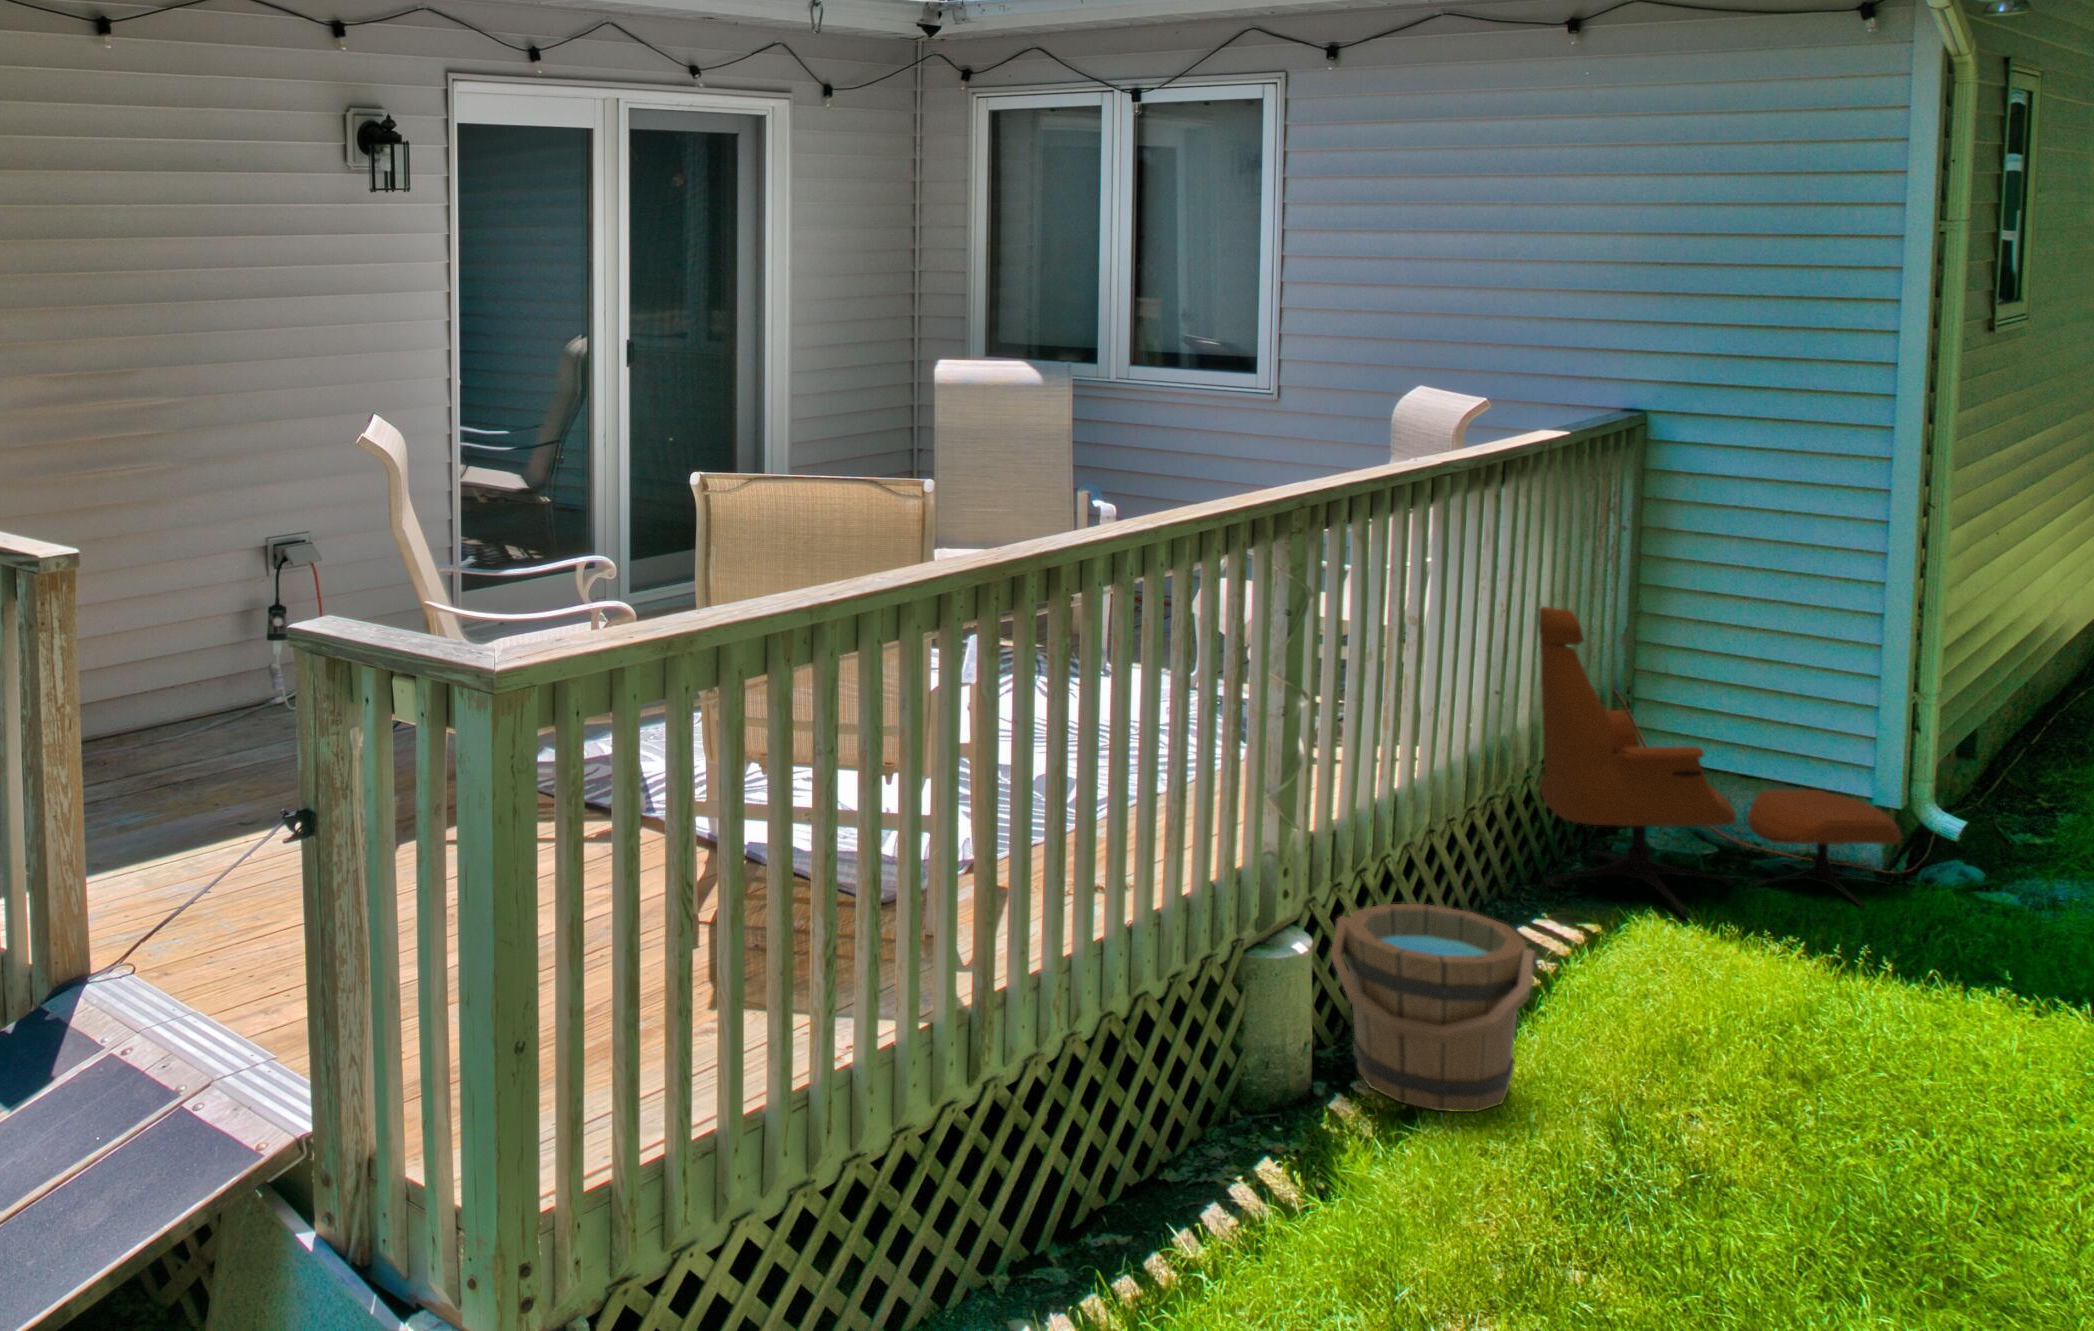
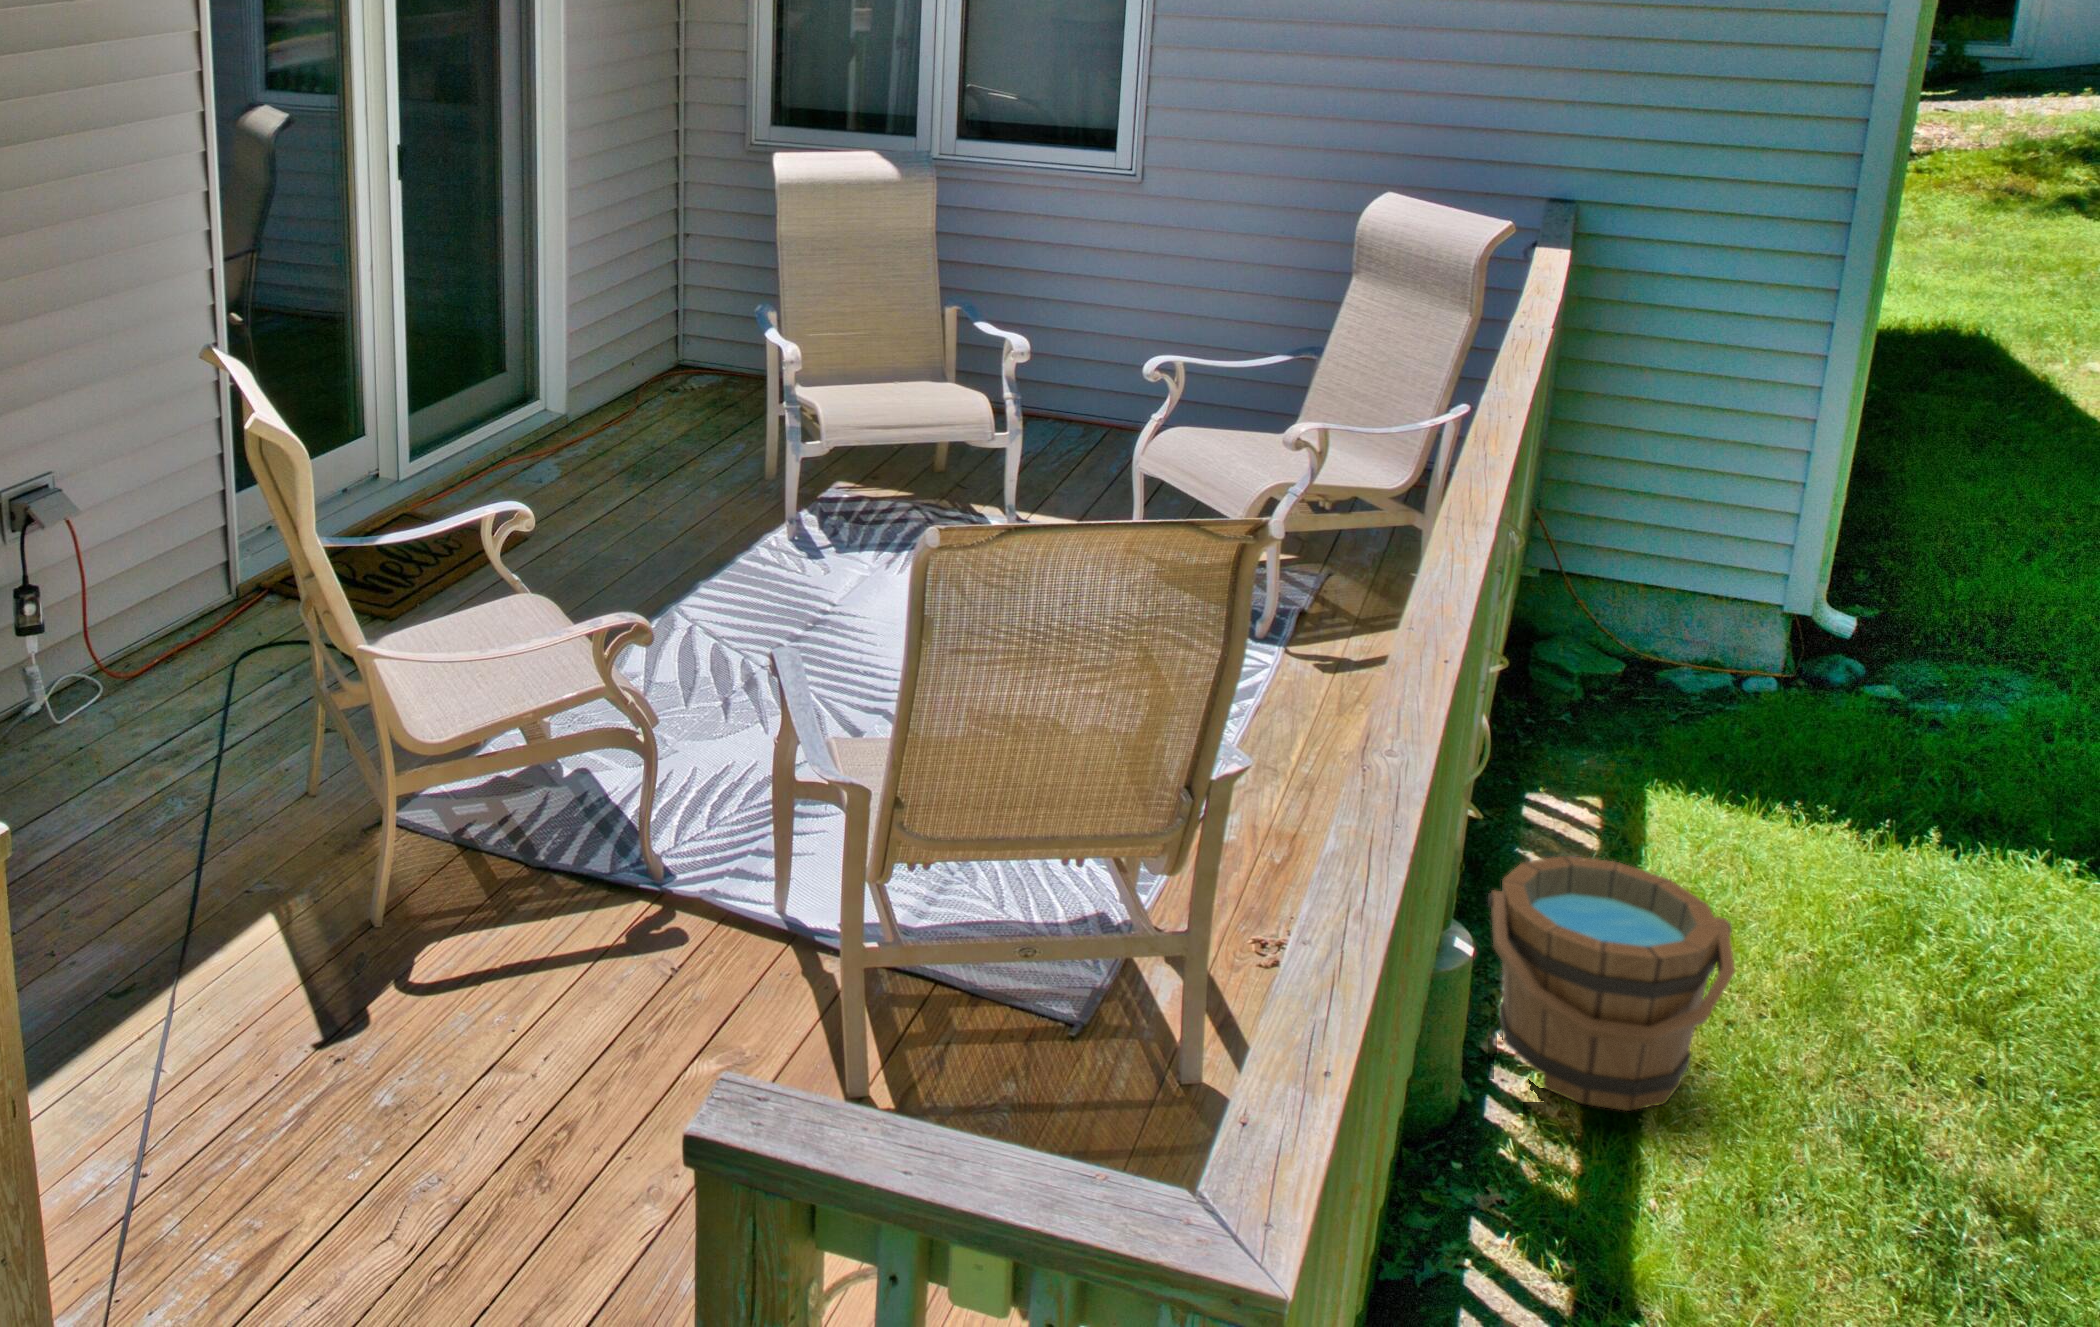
lounge chair: present [1539,606,1901,917] -> none [1473,419,1830,763]

